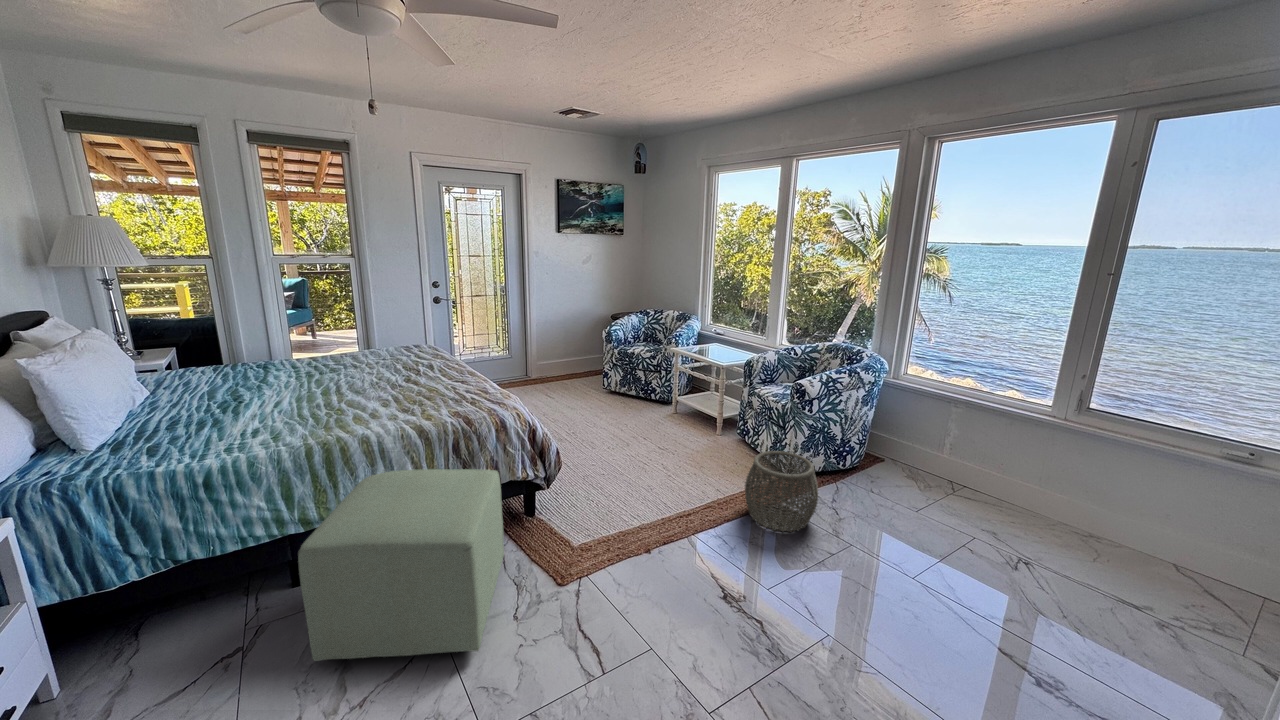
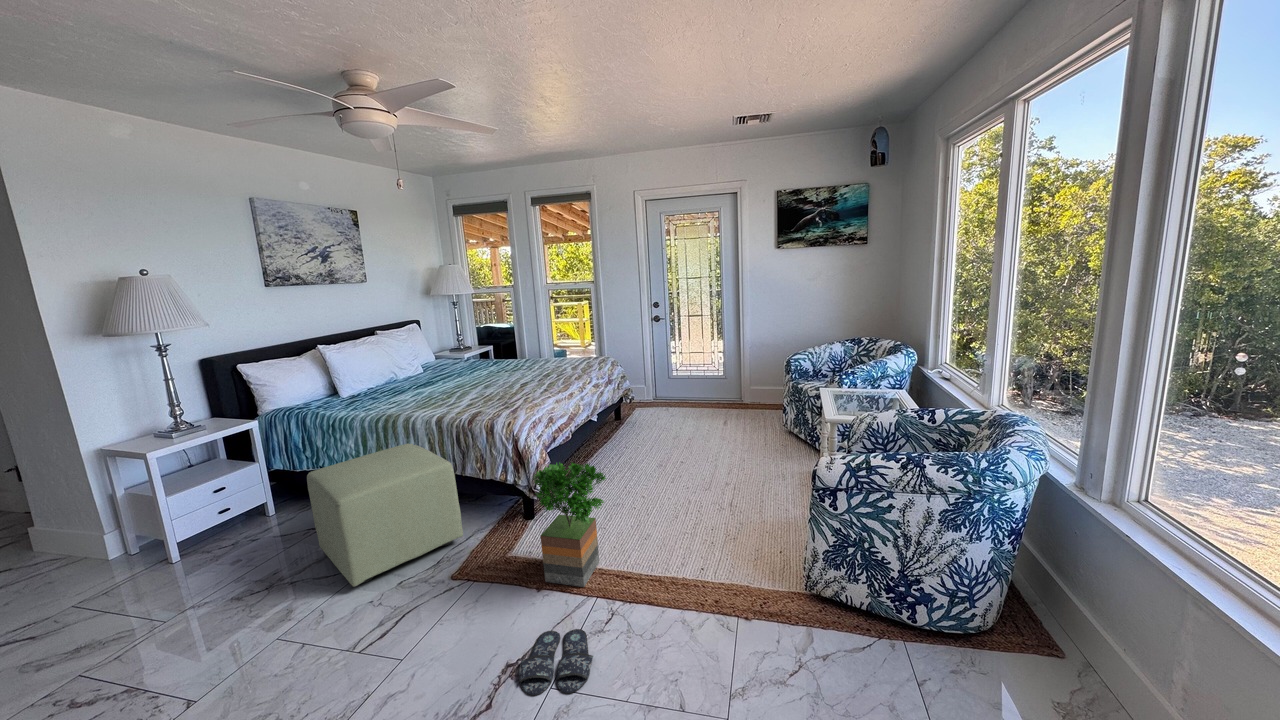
potted tree: none [609,426,694,547] -> present [533,462,606,587]
woven basket: present [745,451,818,532] -> none [658,538,759,662]
slippers: none [704,555,780,603] -> present [519,629,593,696]

